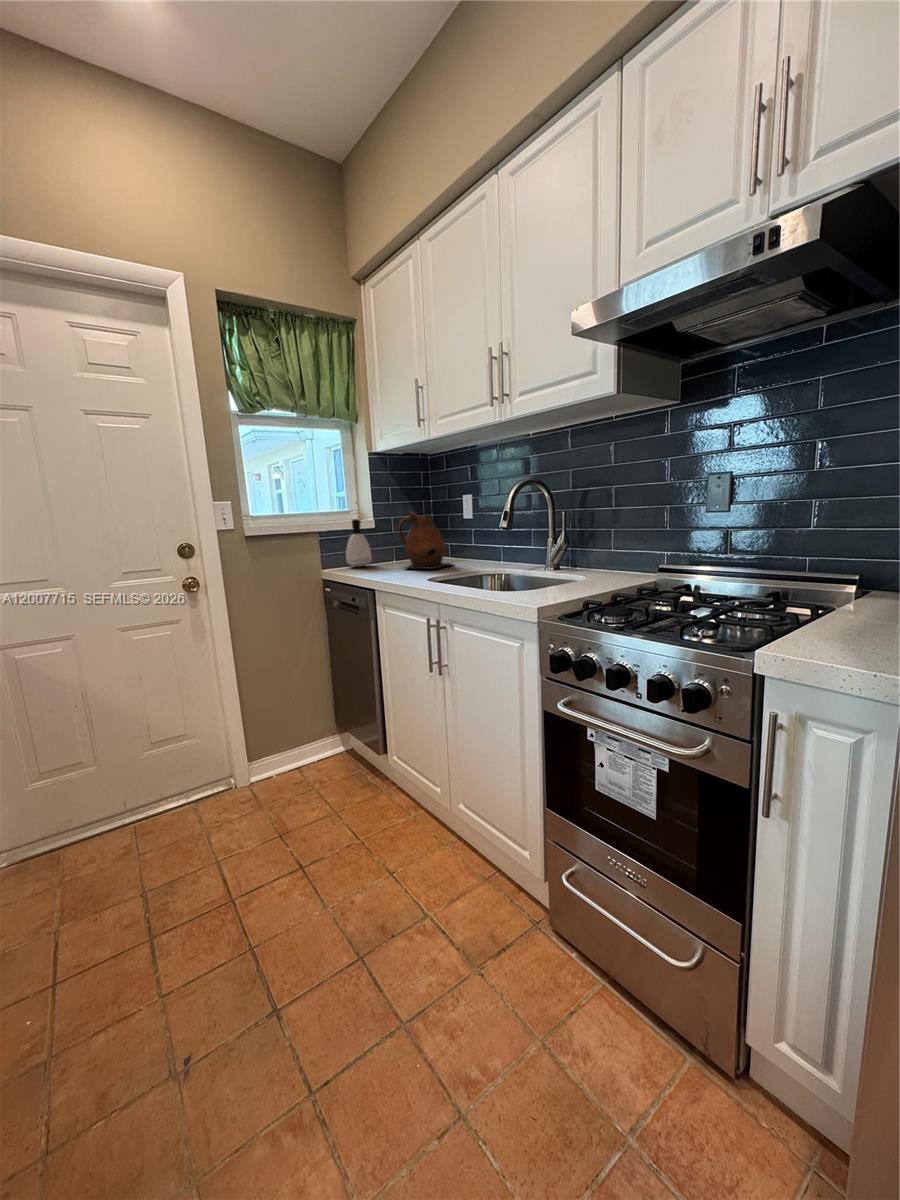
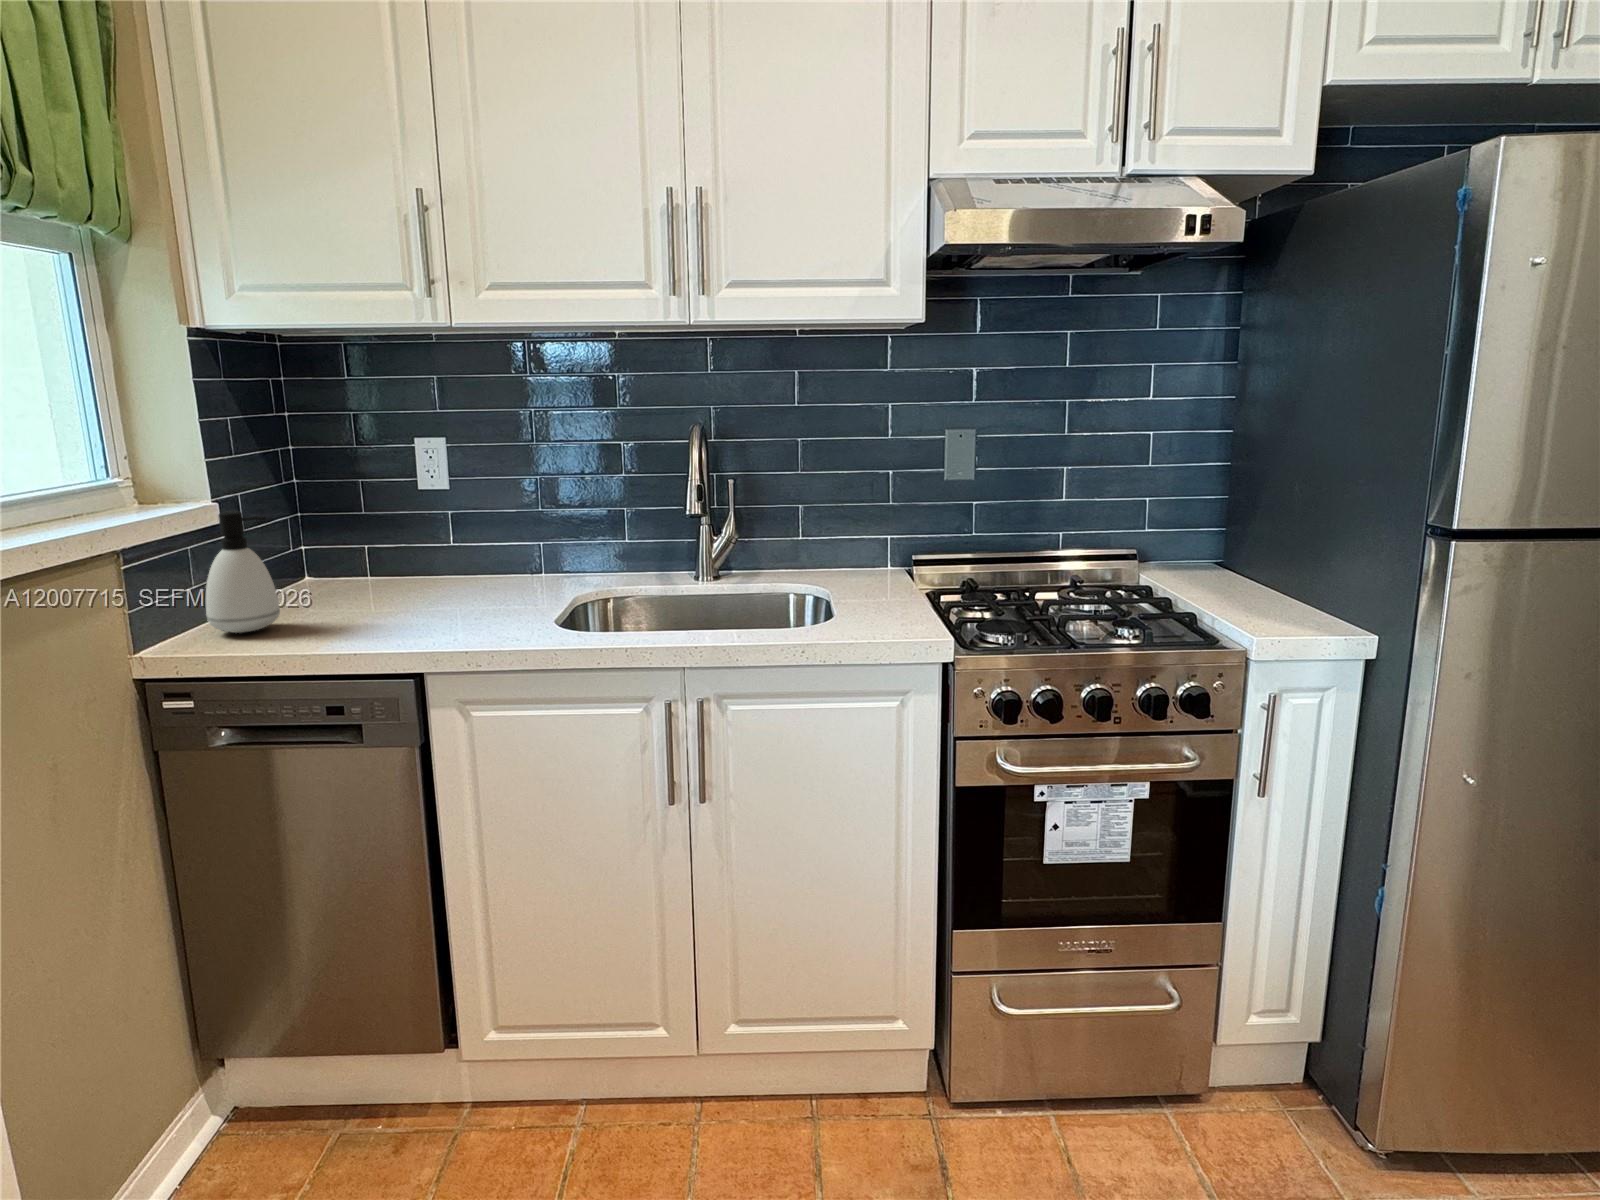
ceramic pitcher: present [398,511,453,569] -> none [384,485,498,617]

